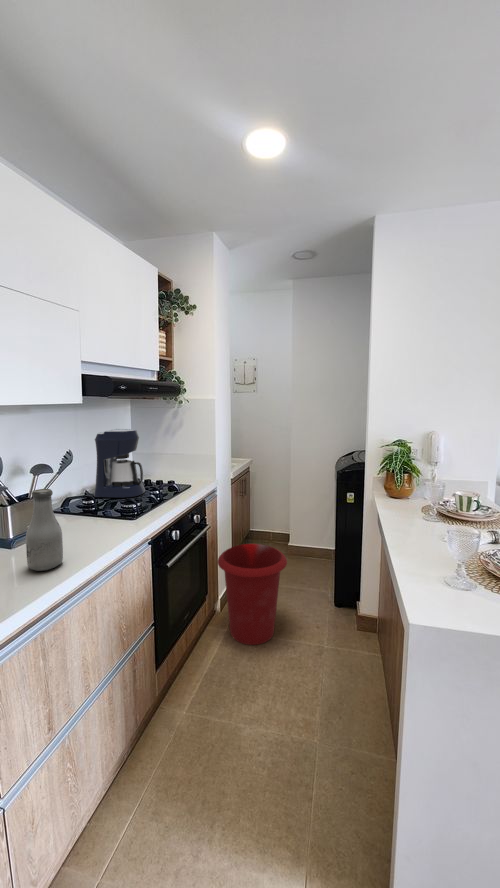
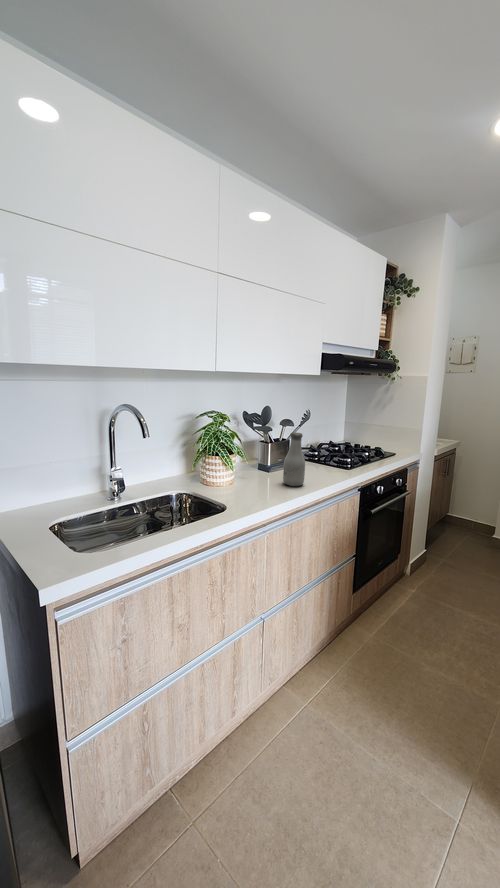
coffee maker: present [94,429,145,498] -> none [316,399,356,454]
waste bin: present [218,544,287,645] -> none [413,517,488,610]

